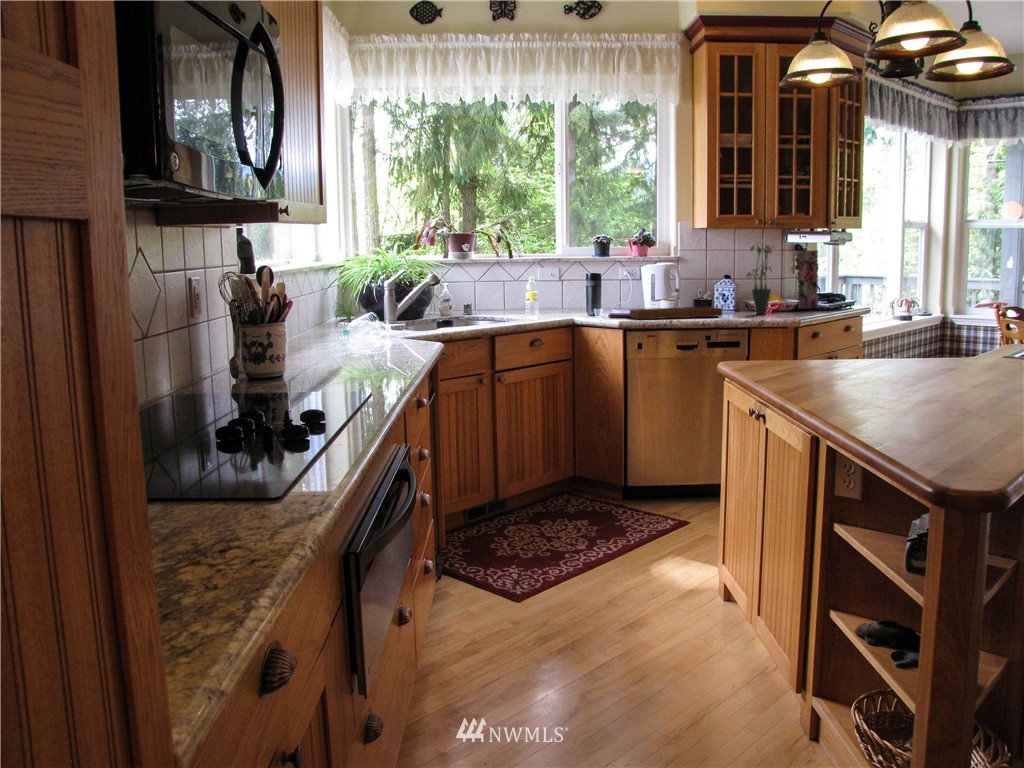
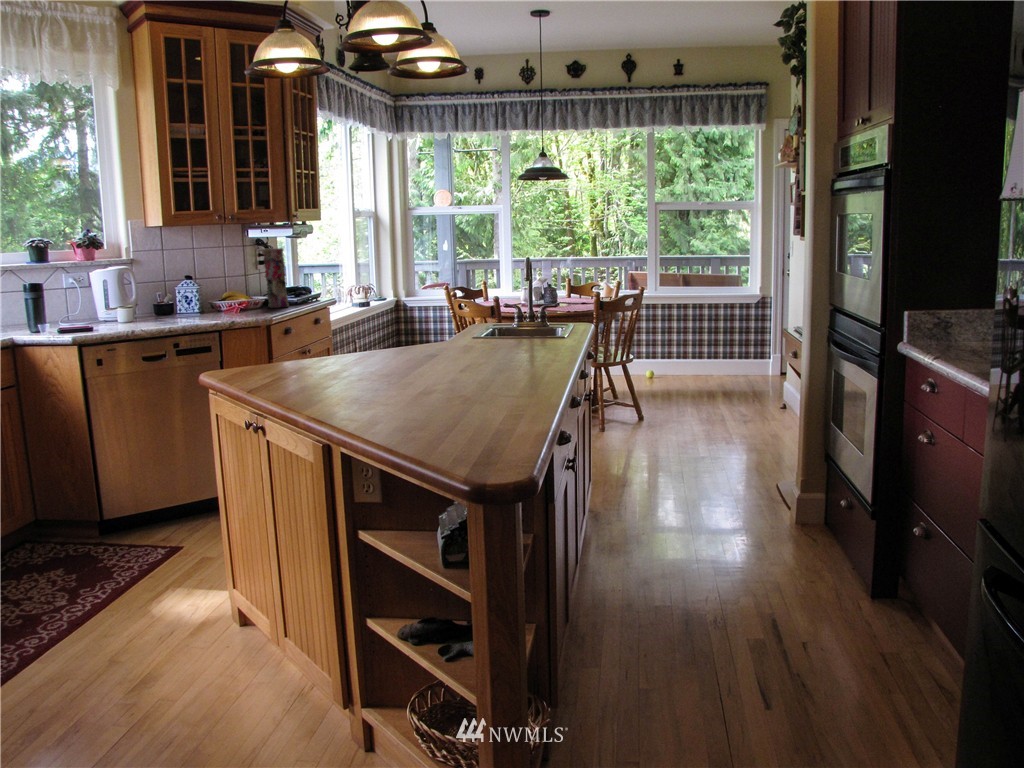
potted plant: present [747,245,777,314] -> none [214,242,247,318]
tray: present [630,288,722,319] -> none [83,294,193,332]

